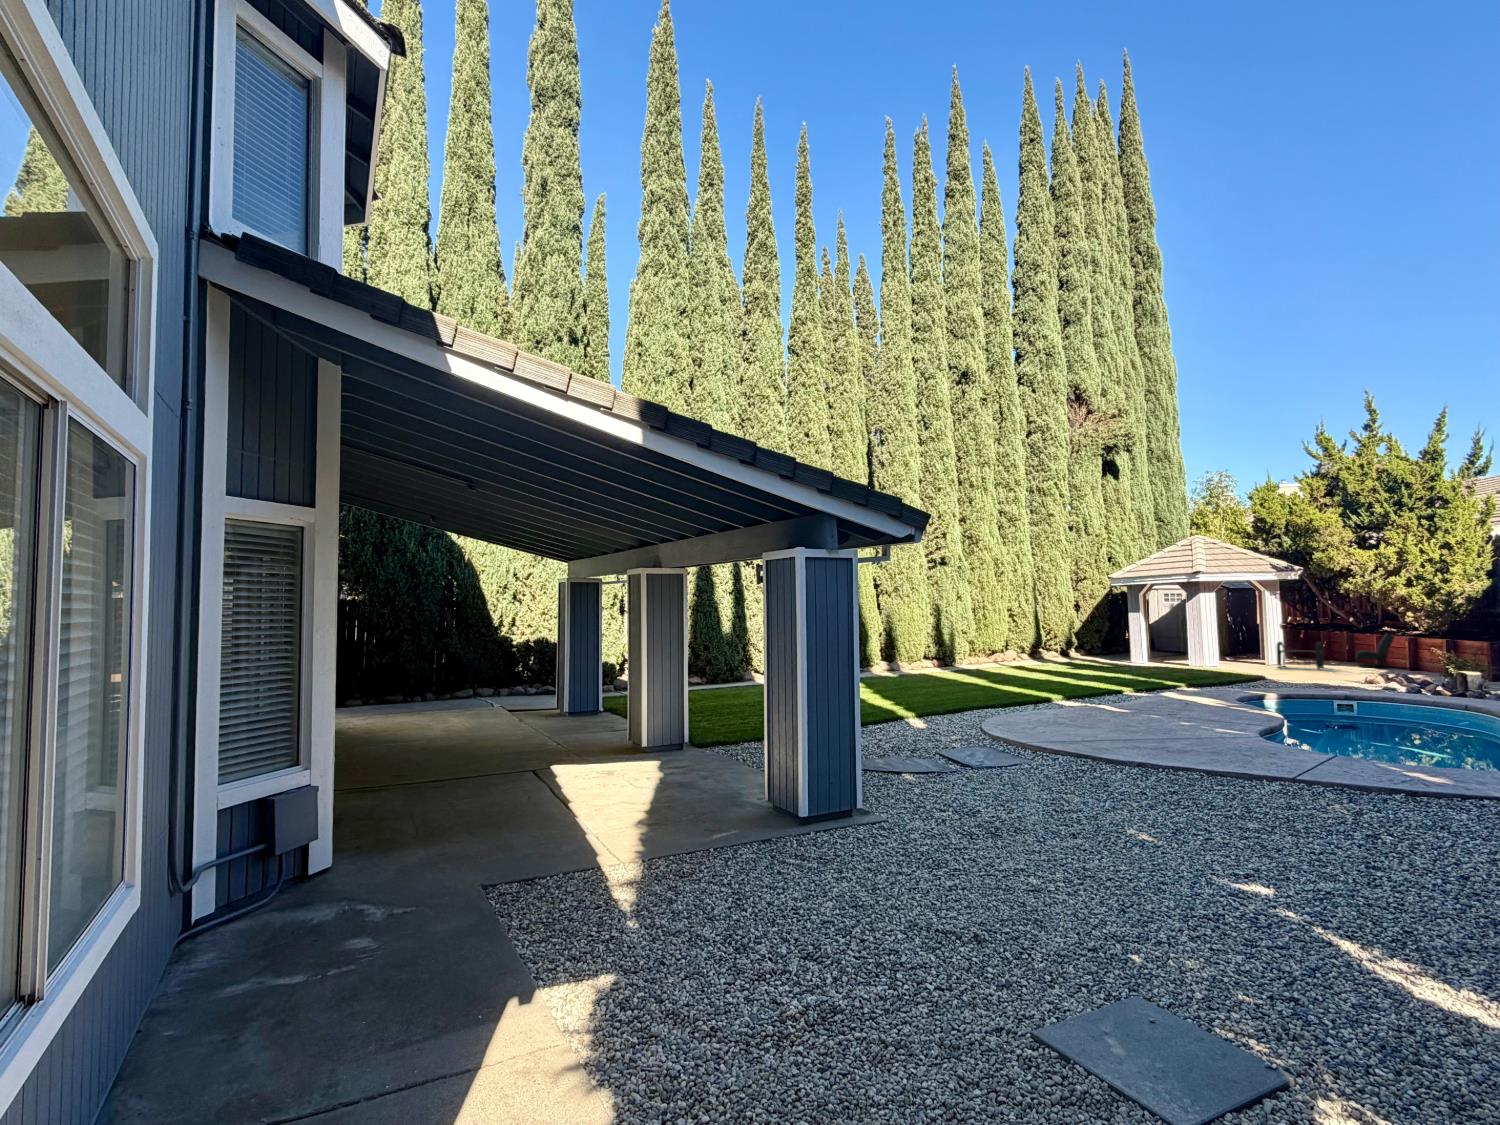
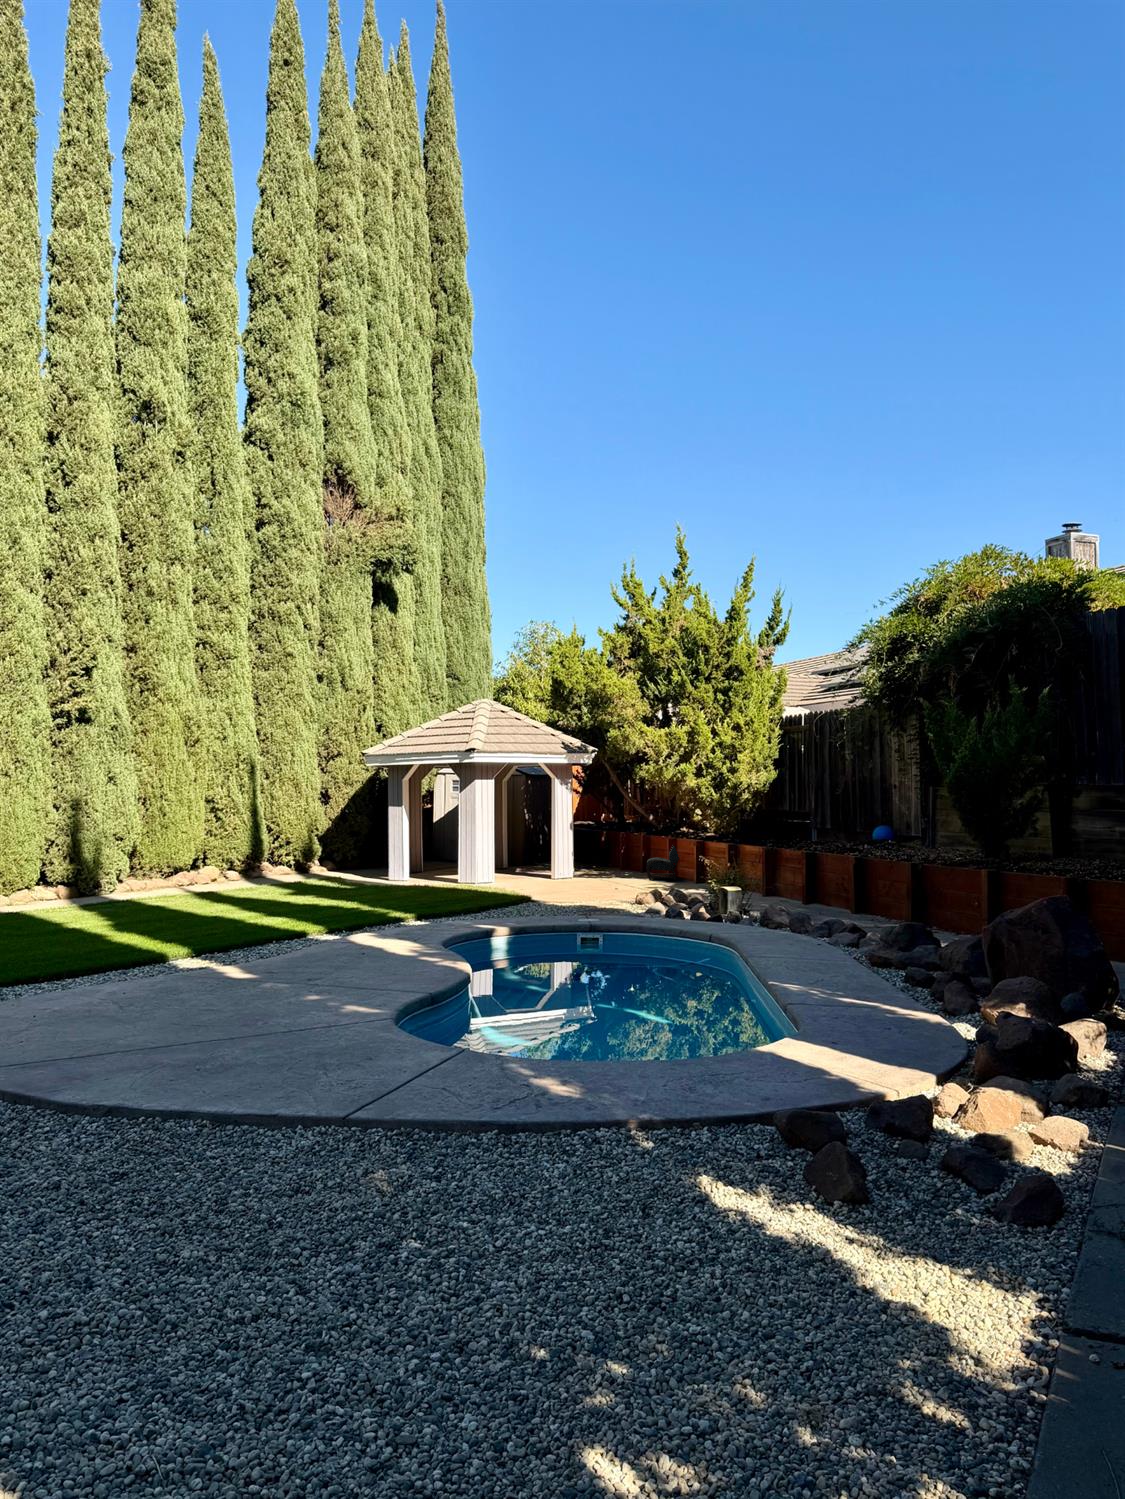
bench: present [1277,642,1324,669] -> none [559,849,610,887]

